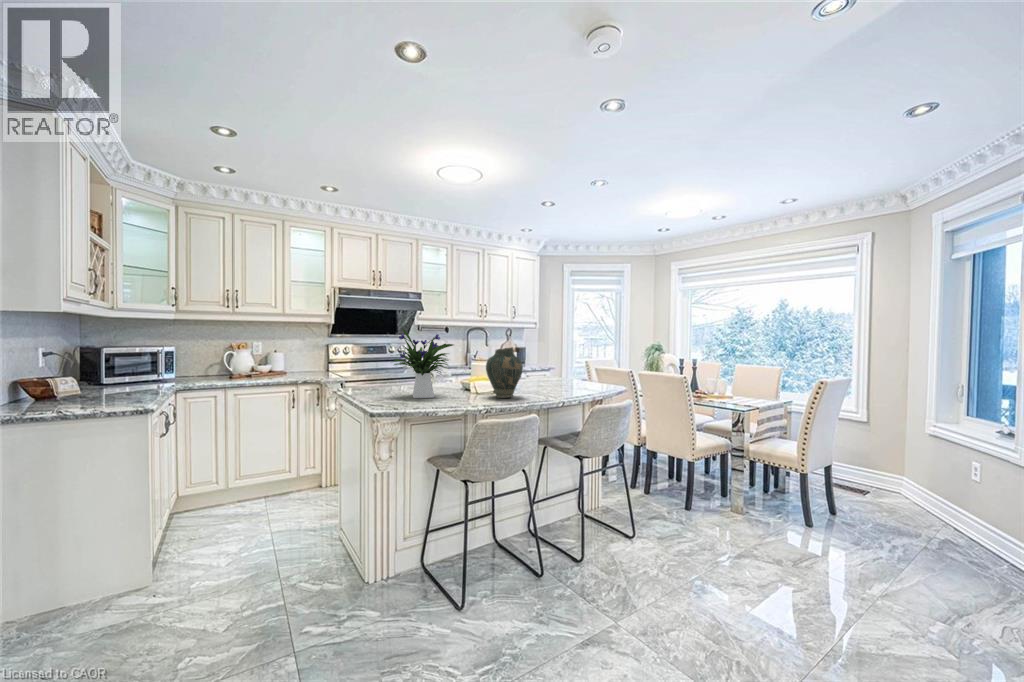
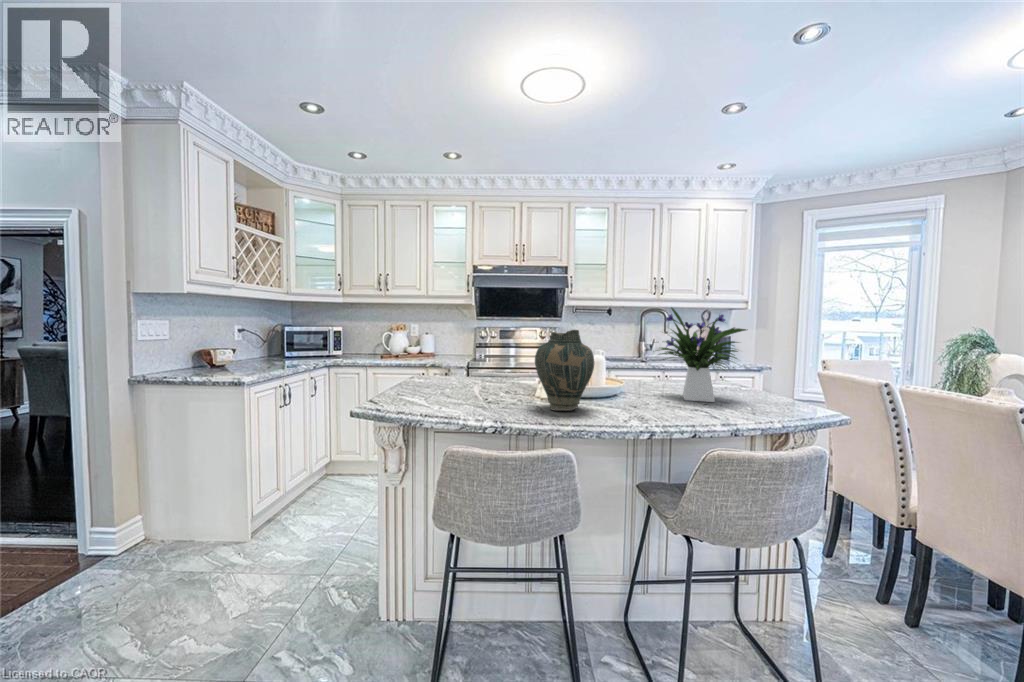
flower arrangement: present [393,329,453,398] -> present [657,307,746,402]

